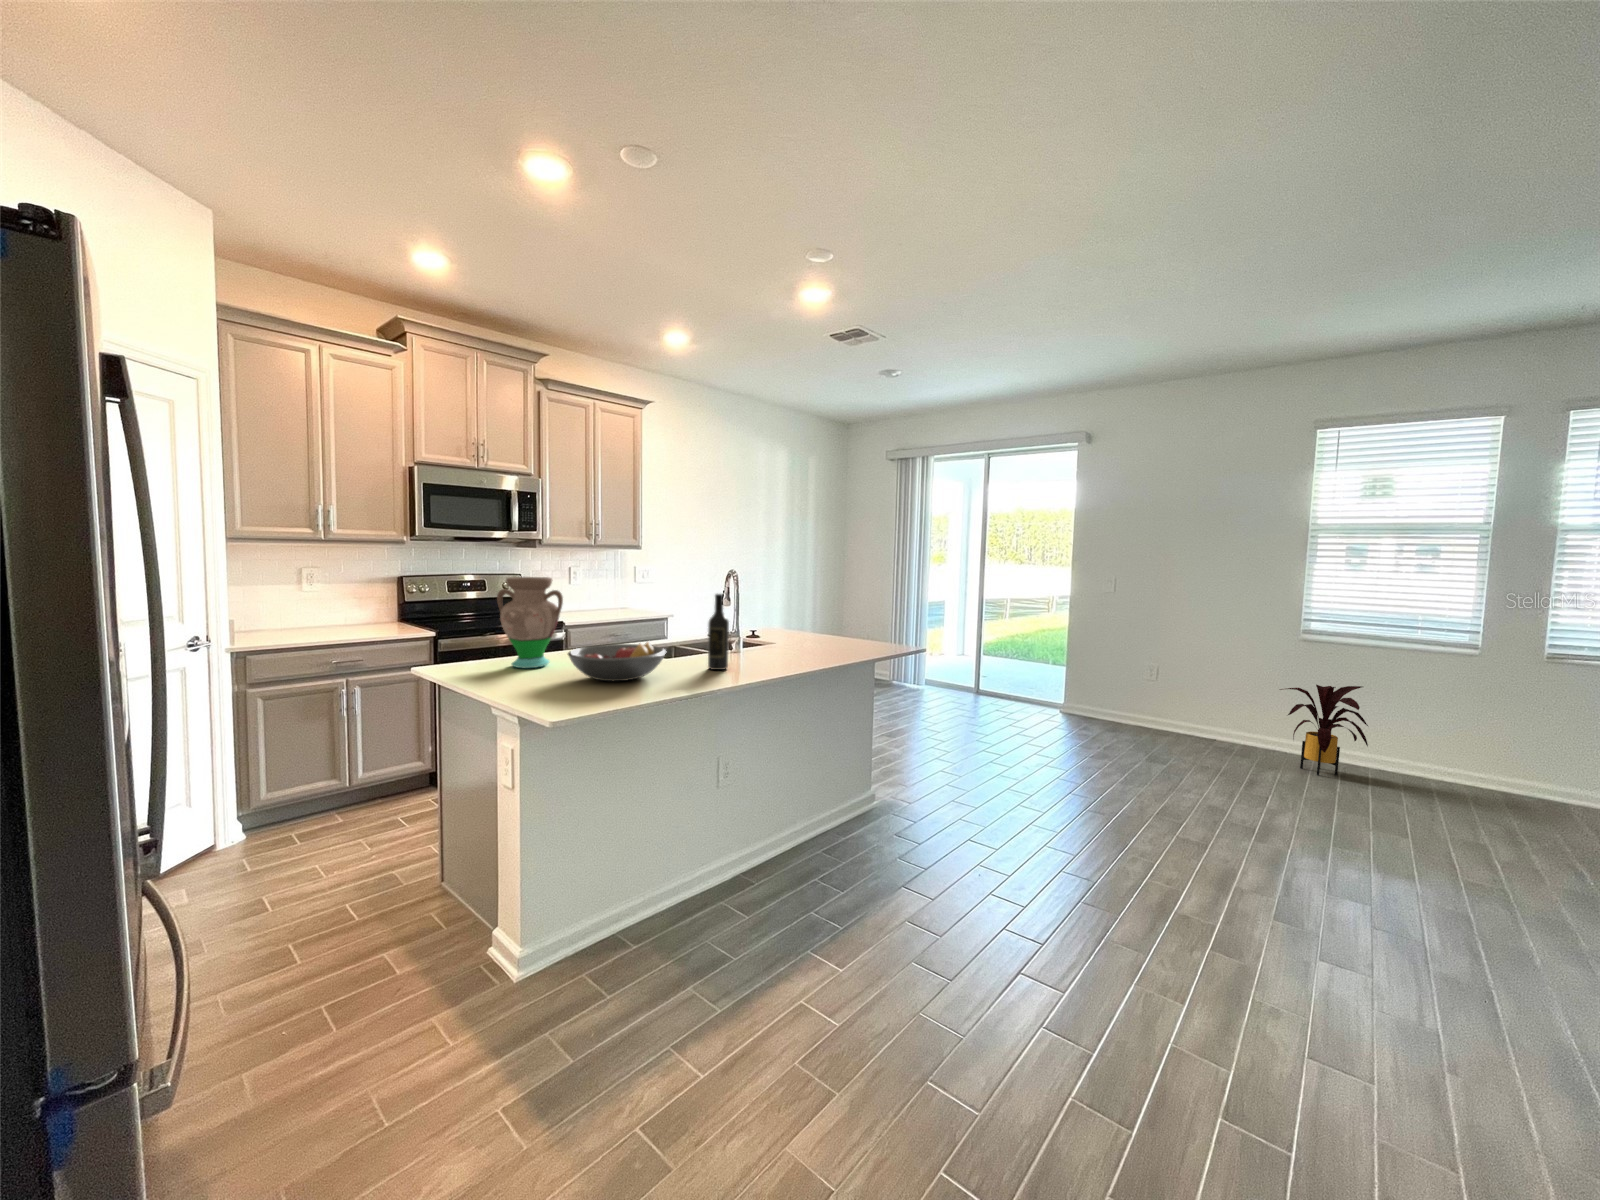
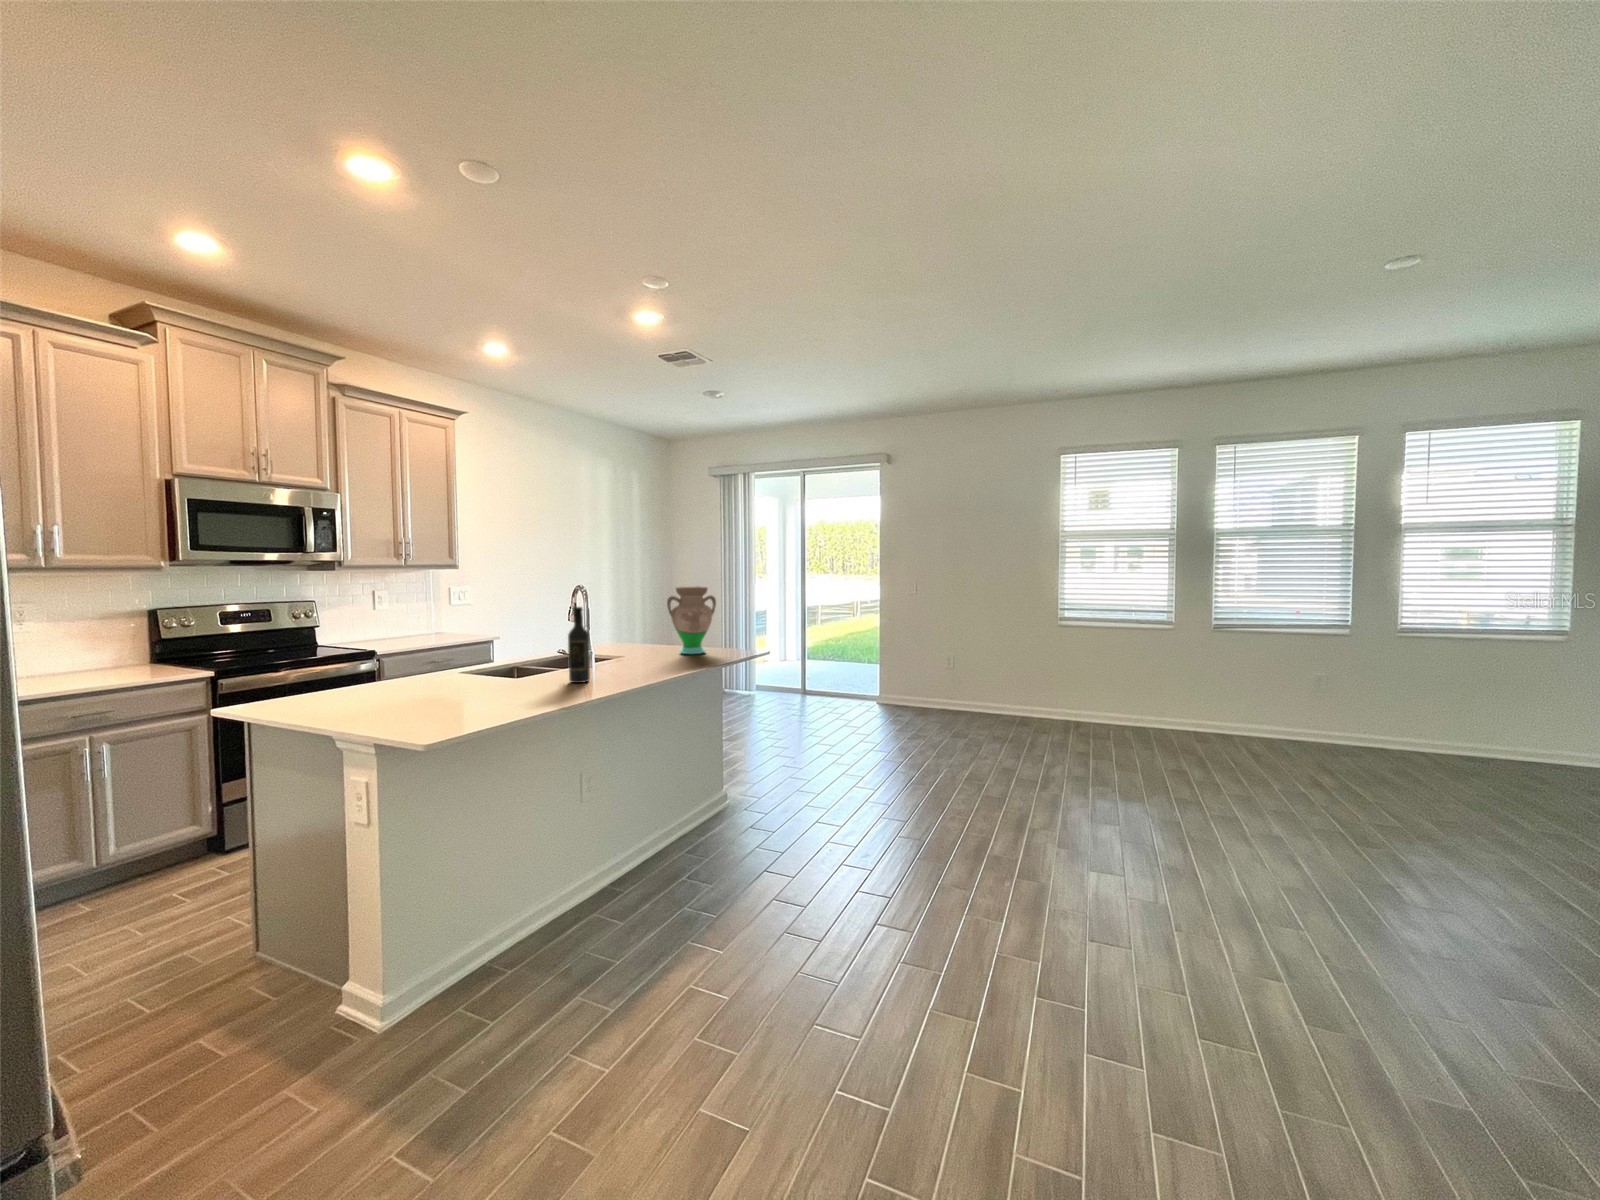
vase: present [497,577,563,668] -> present [667,586,716,654]
fruit bowl: present [568,641,666,681] -> none [418,658,529,702]
house plant: present [1280,685,1368,775] -> none [1044,659,1107,732]

